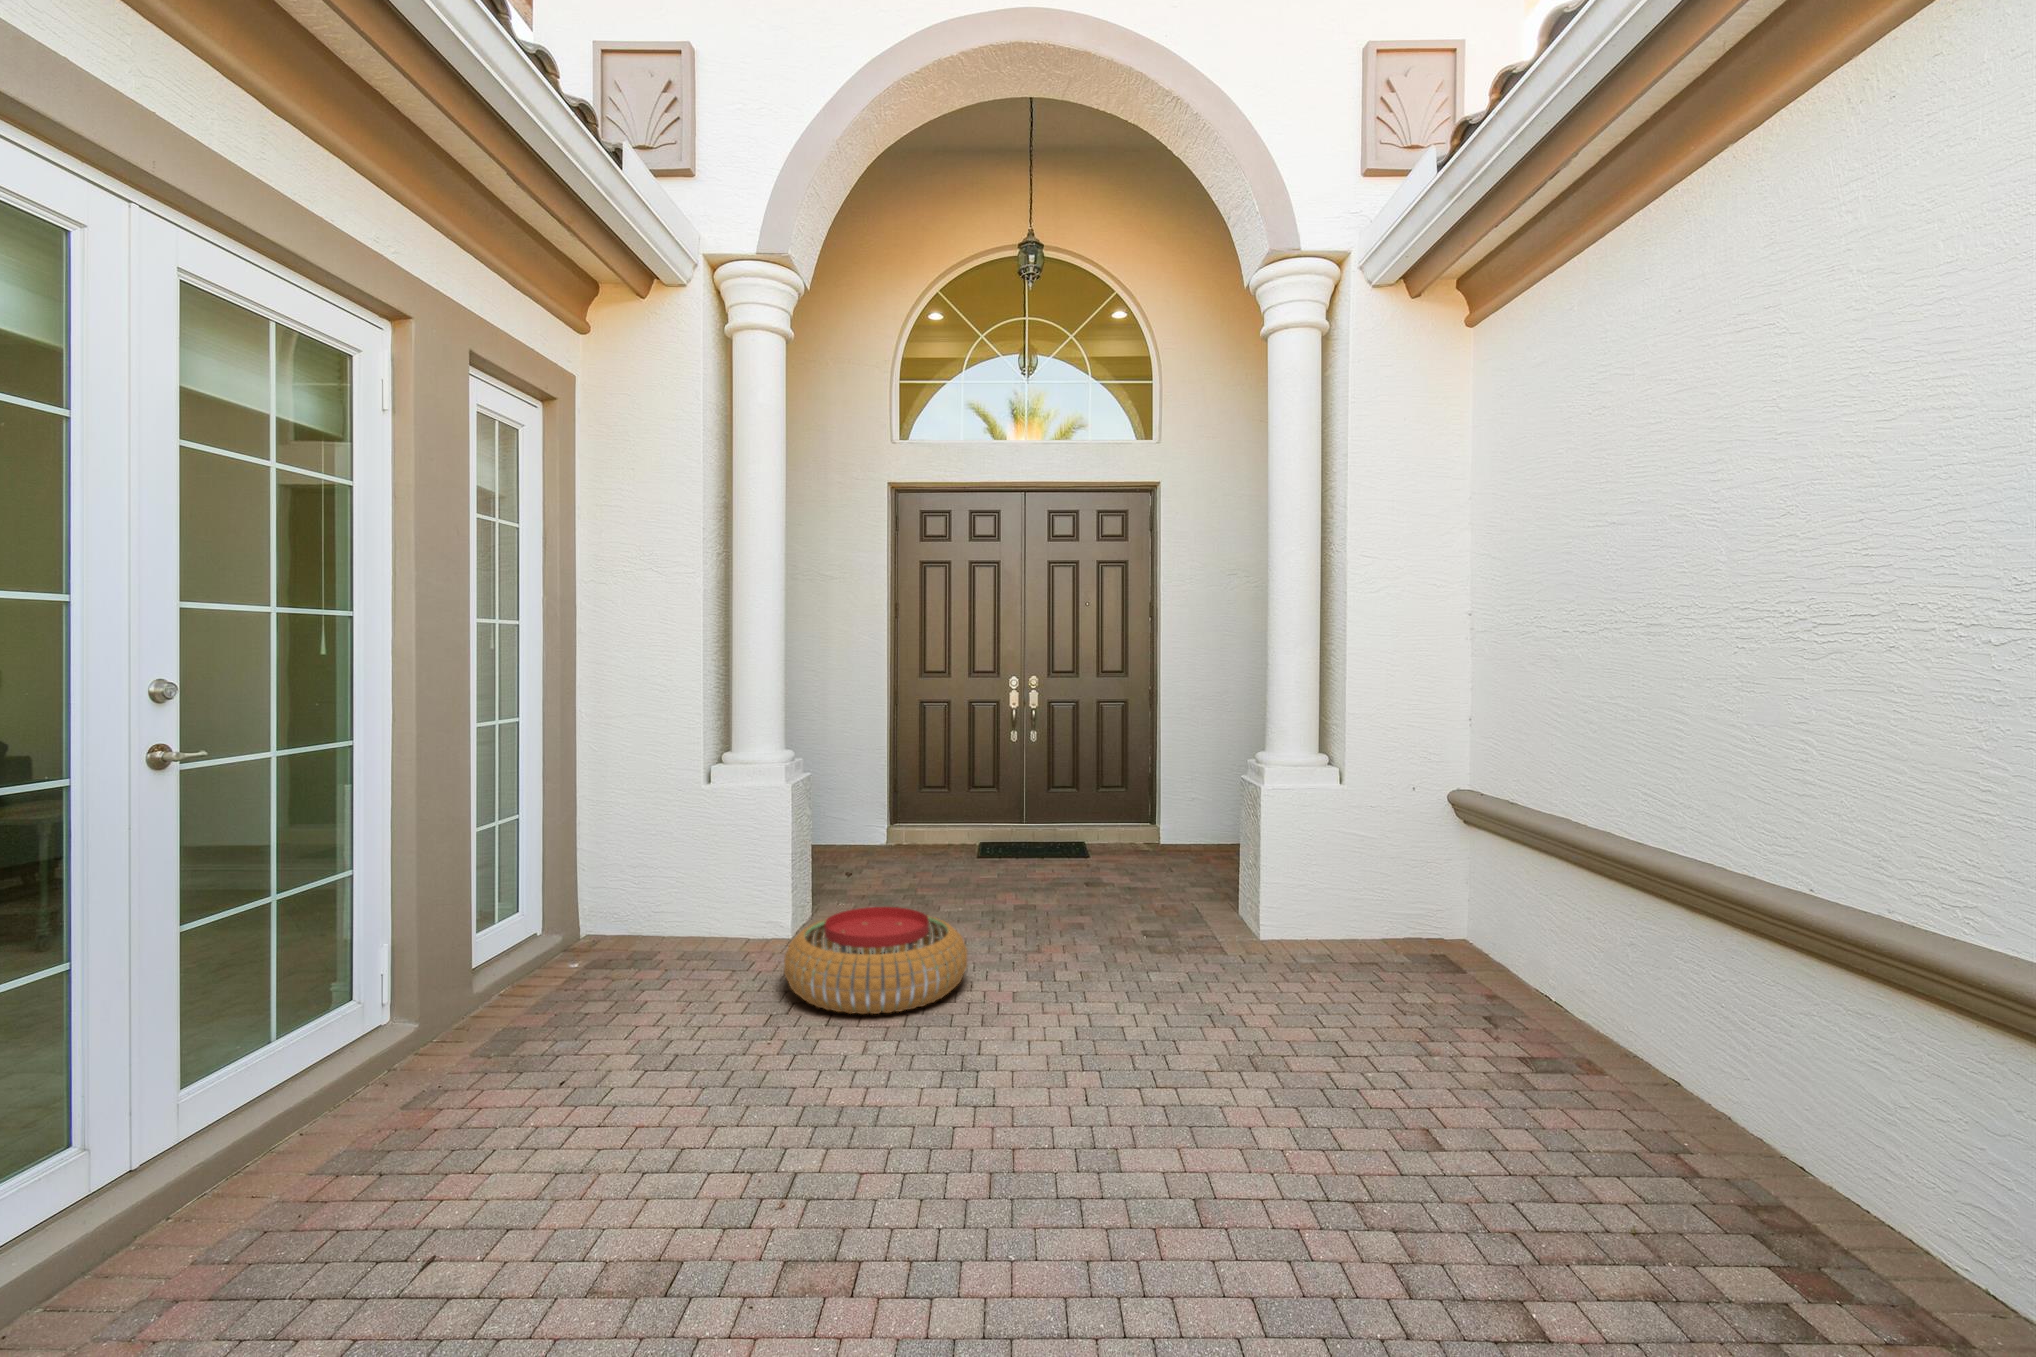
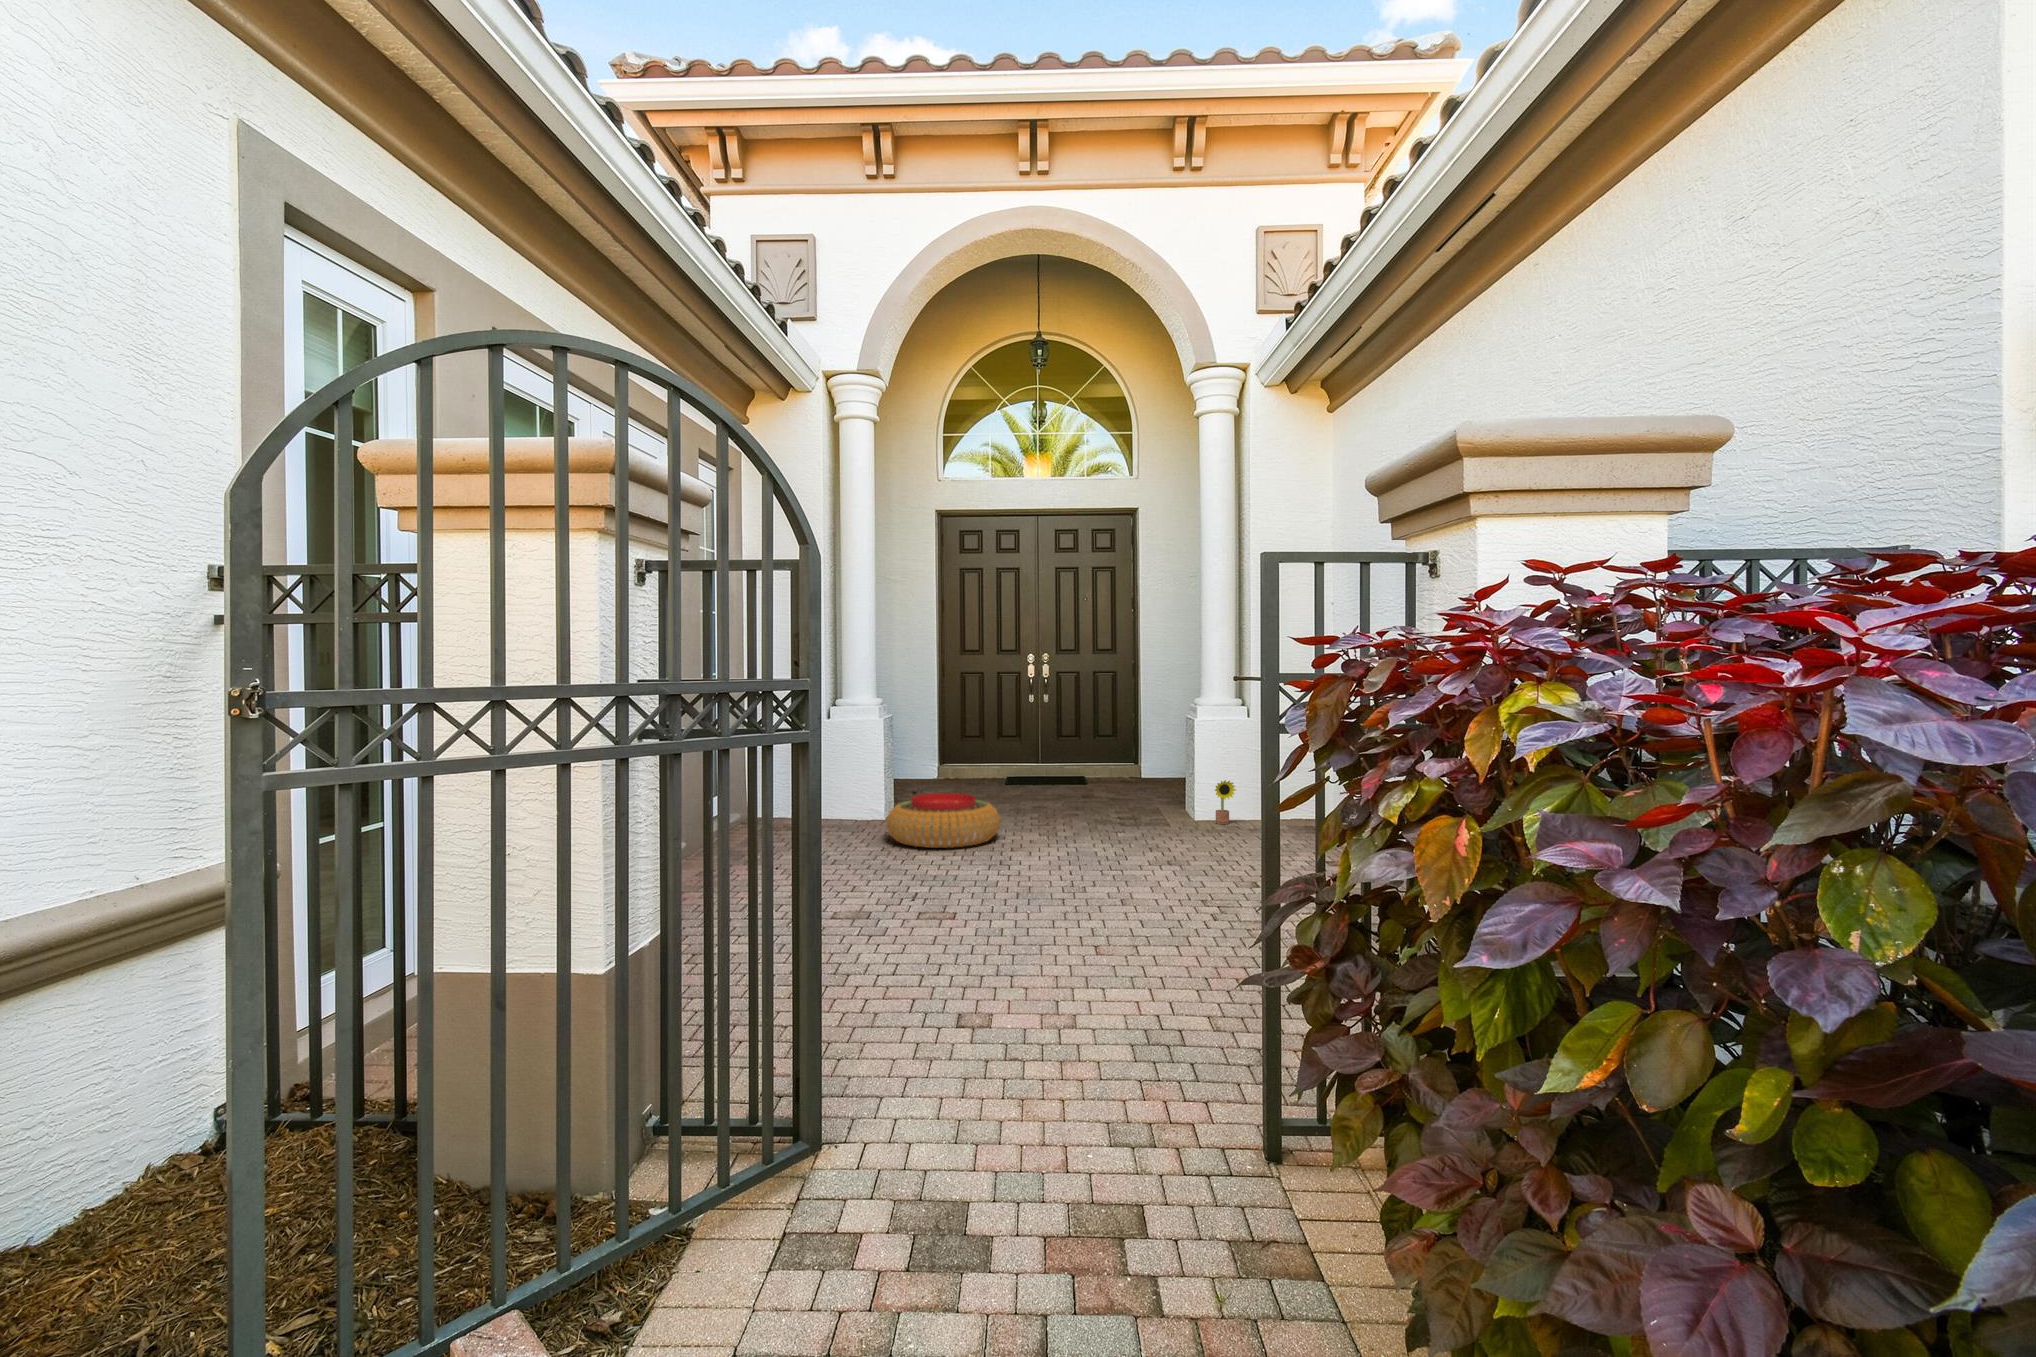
decorative plant: none [1296,882,1331,949] -> present [1215,780,1236,824]

